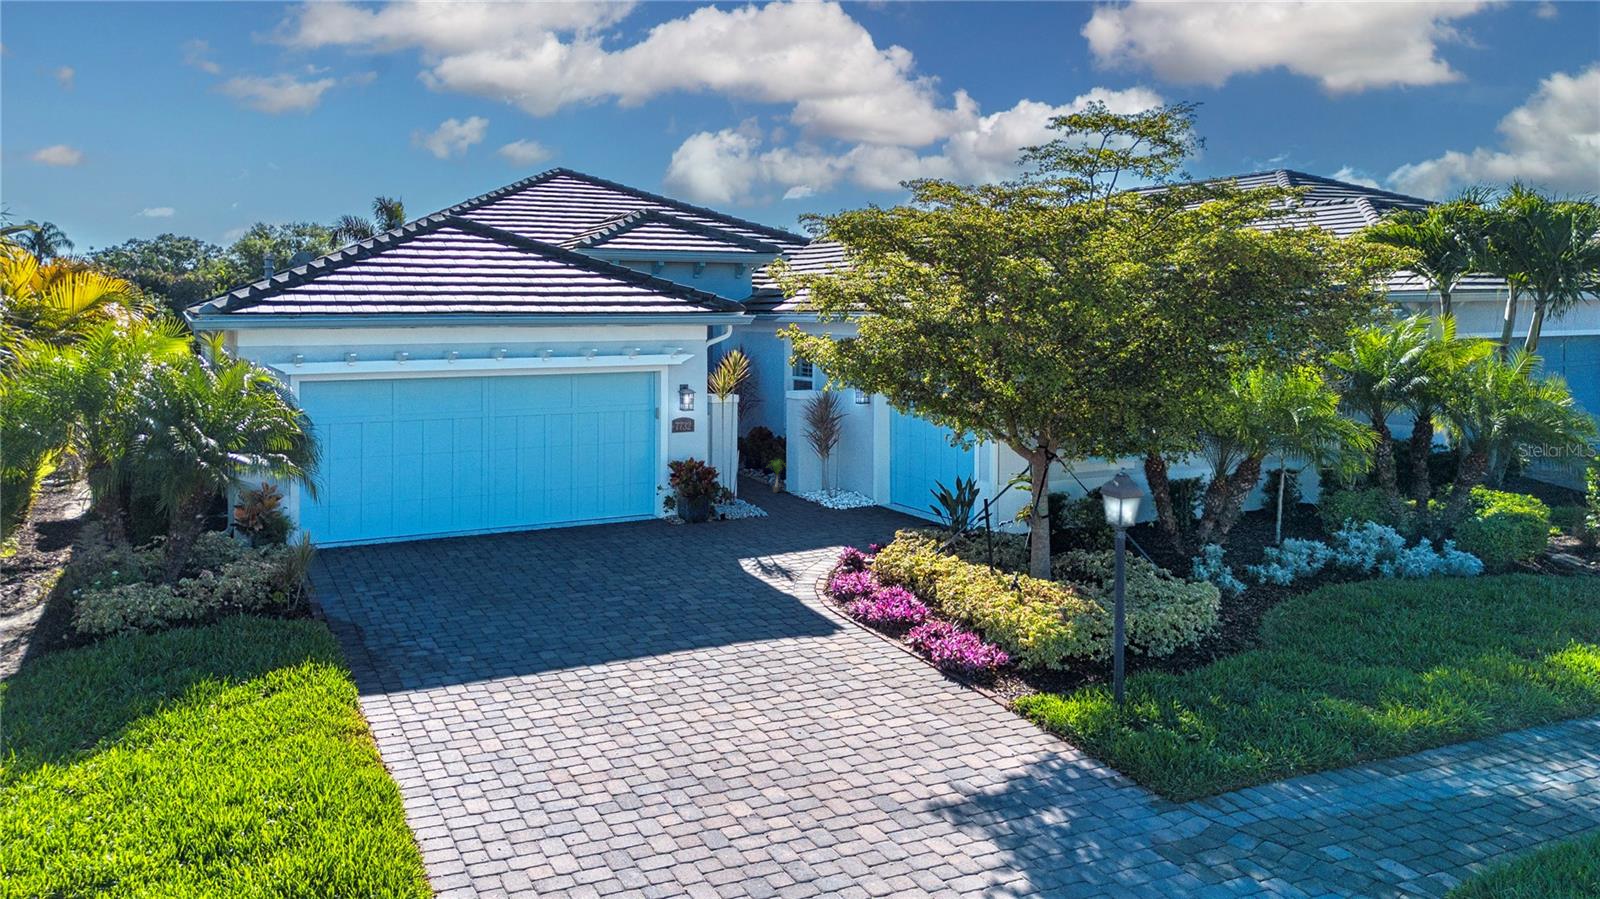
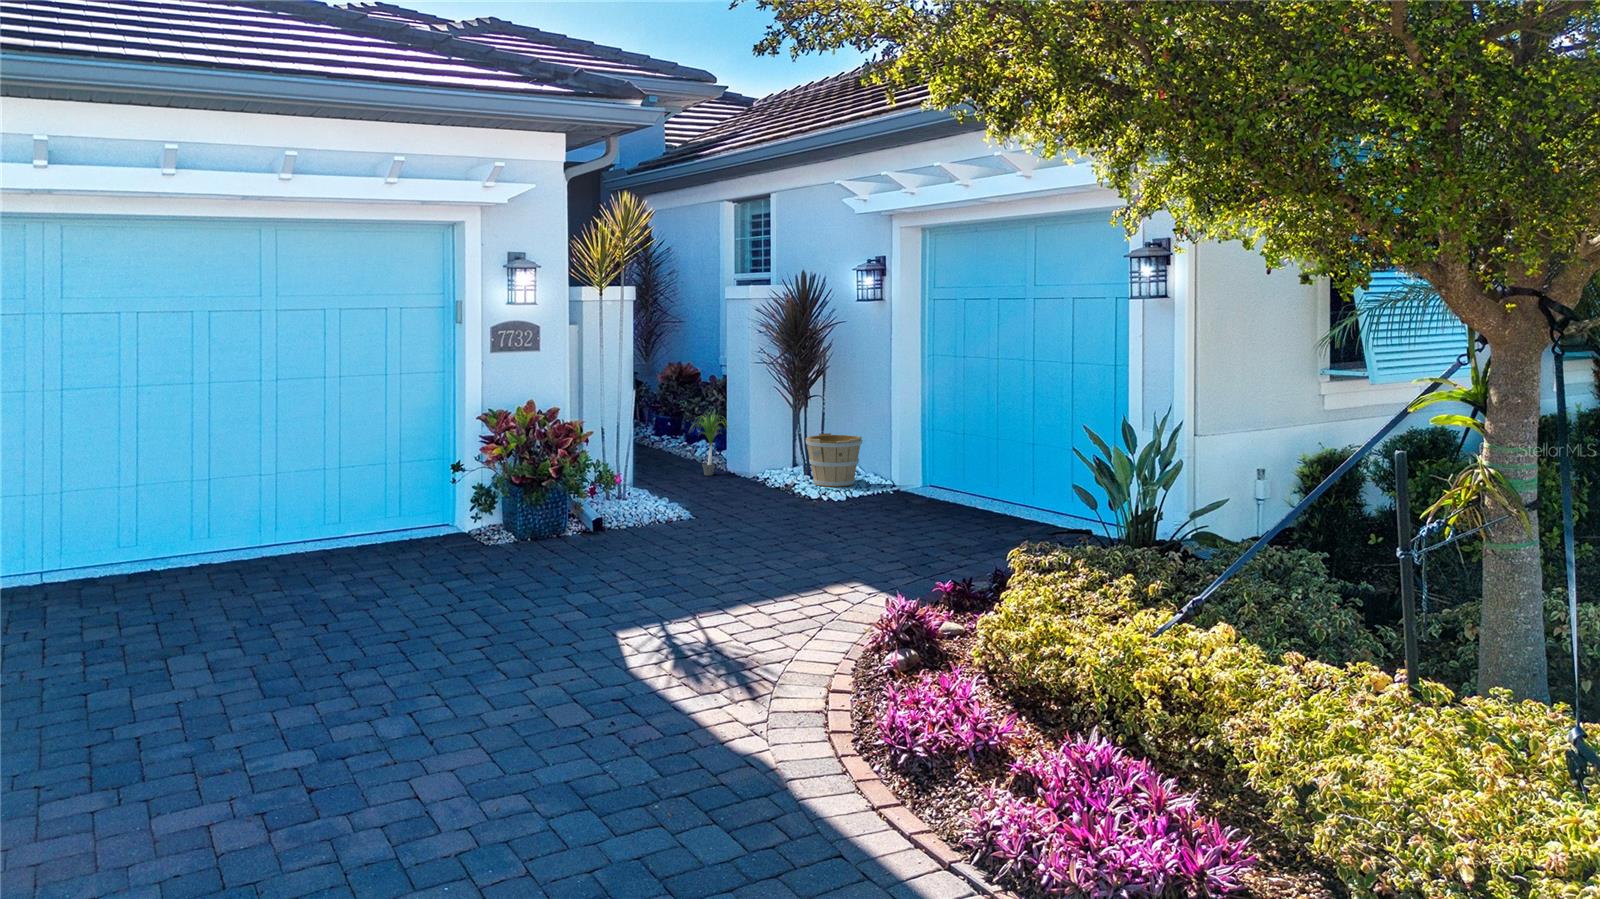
wooden bucket: none [827,471,858,500] -> present [806,433,863,487]

